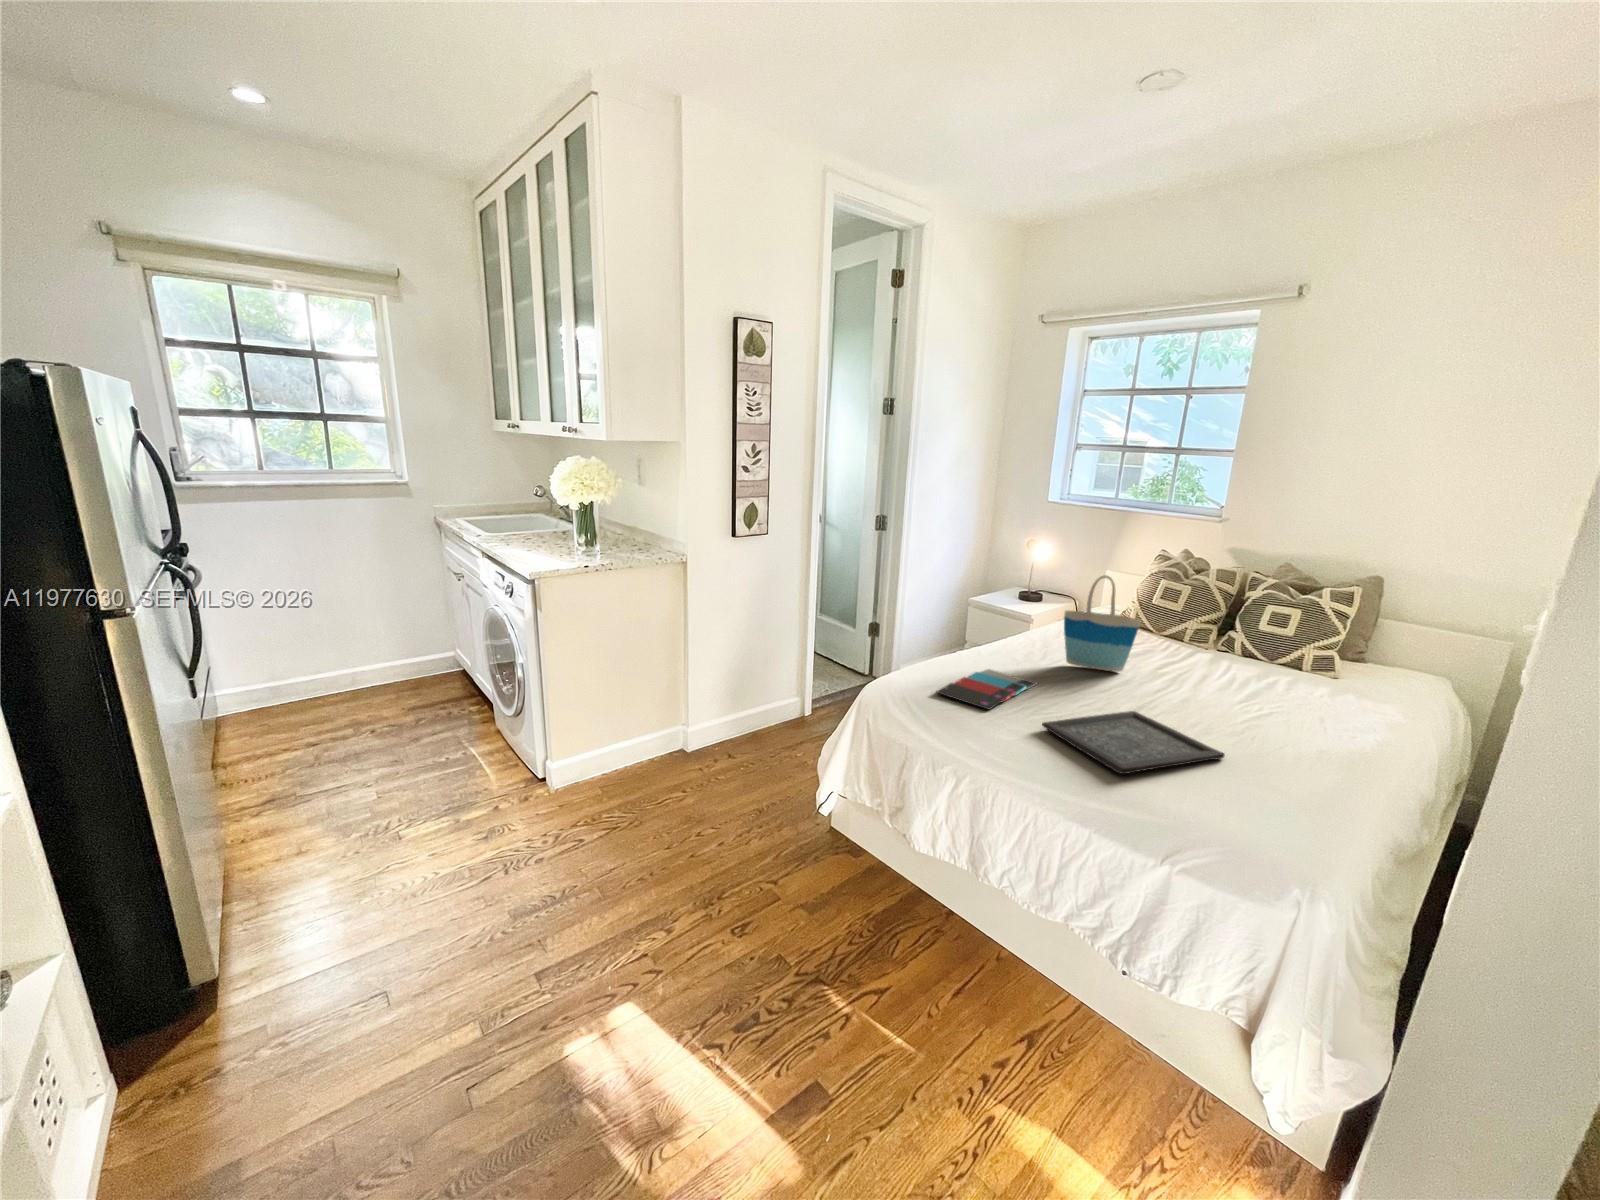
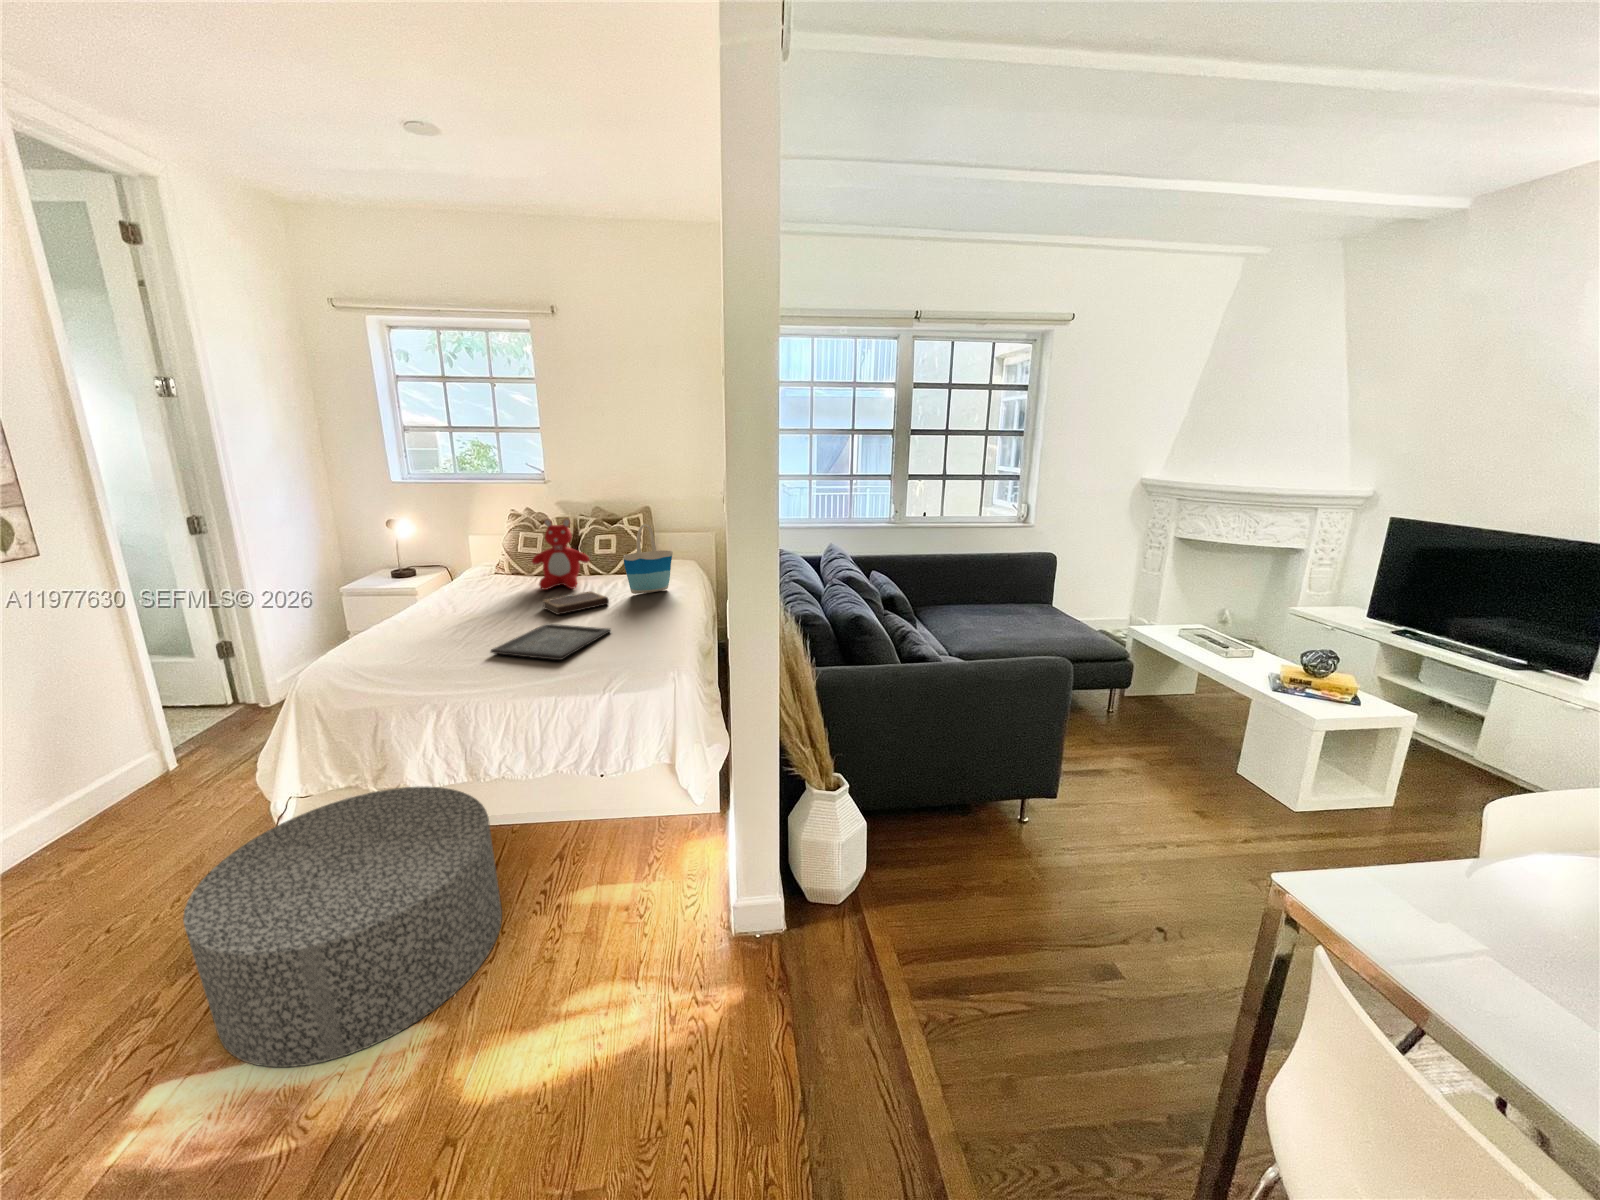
teddy bear: none [1156,568,1243,671] -> present [532,519,590,590]
tote bag: present [1064,575,1142,672] -> present [623,524,673,594]
smartphone: present [937,669,1037,710] -> none [382,628,466,661]
notebook: none [1143,676,1247,712] -> present [542,591,609,615]
ottoman: none [674,821,947,1134] -> present [183,787,502,1067]

